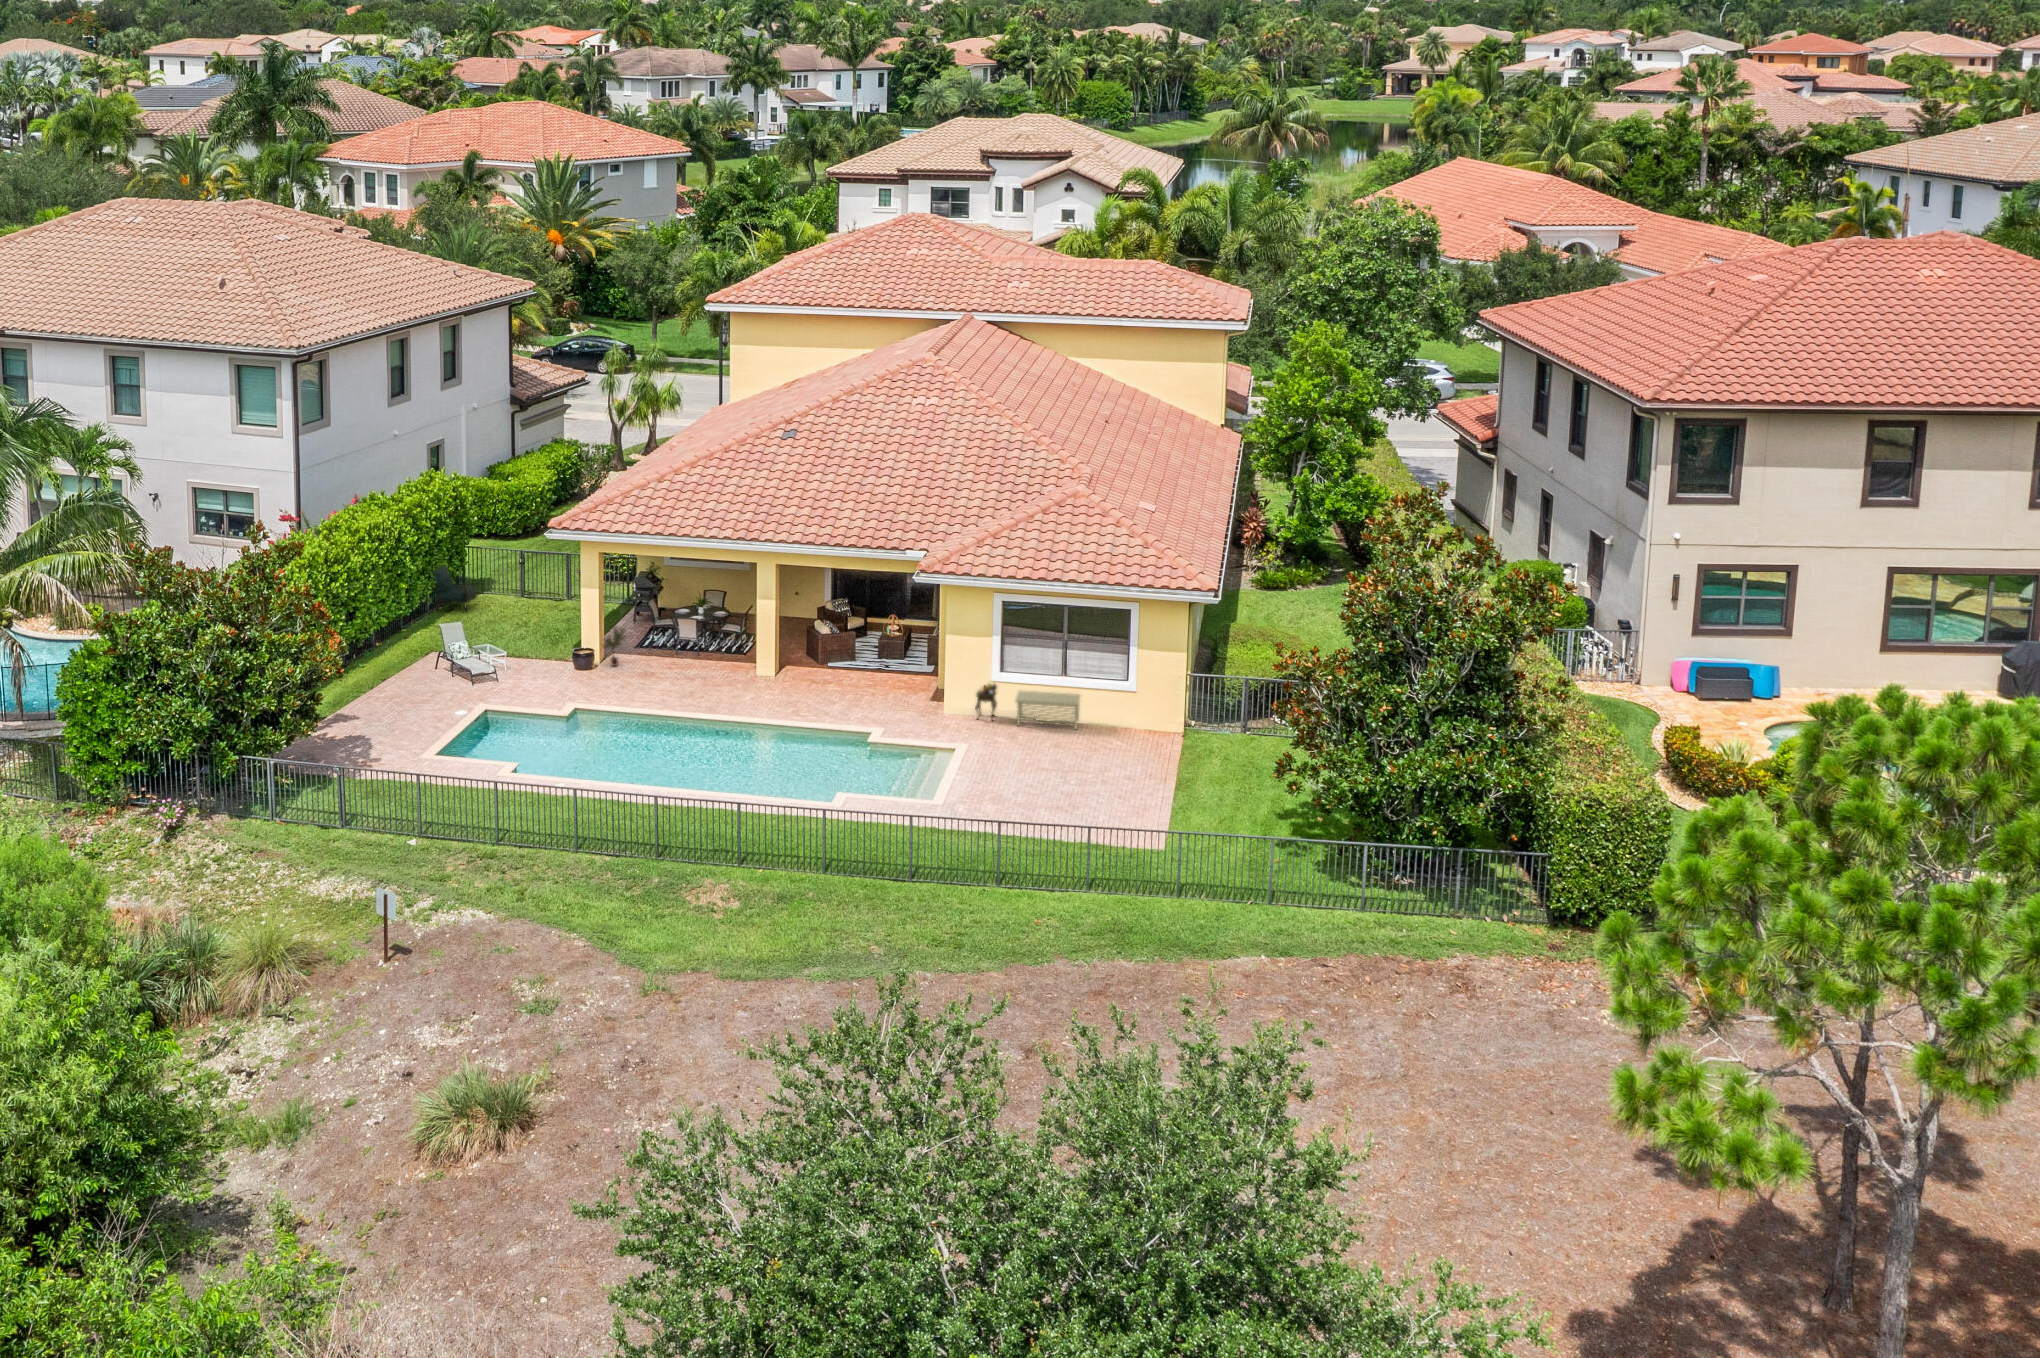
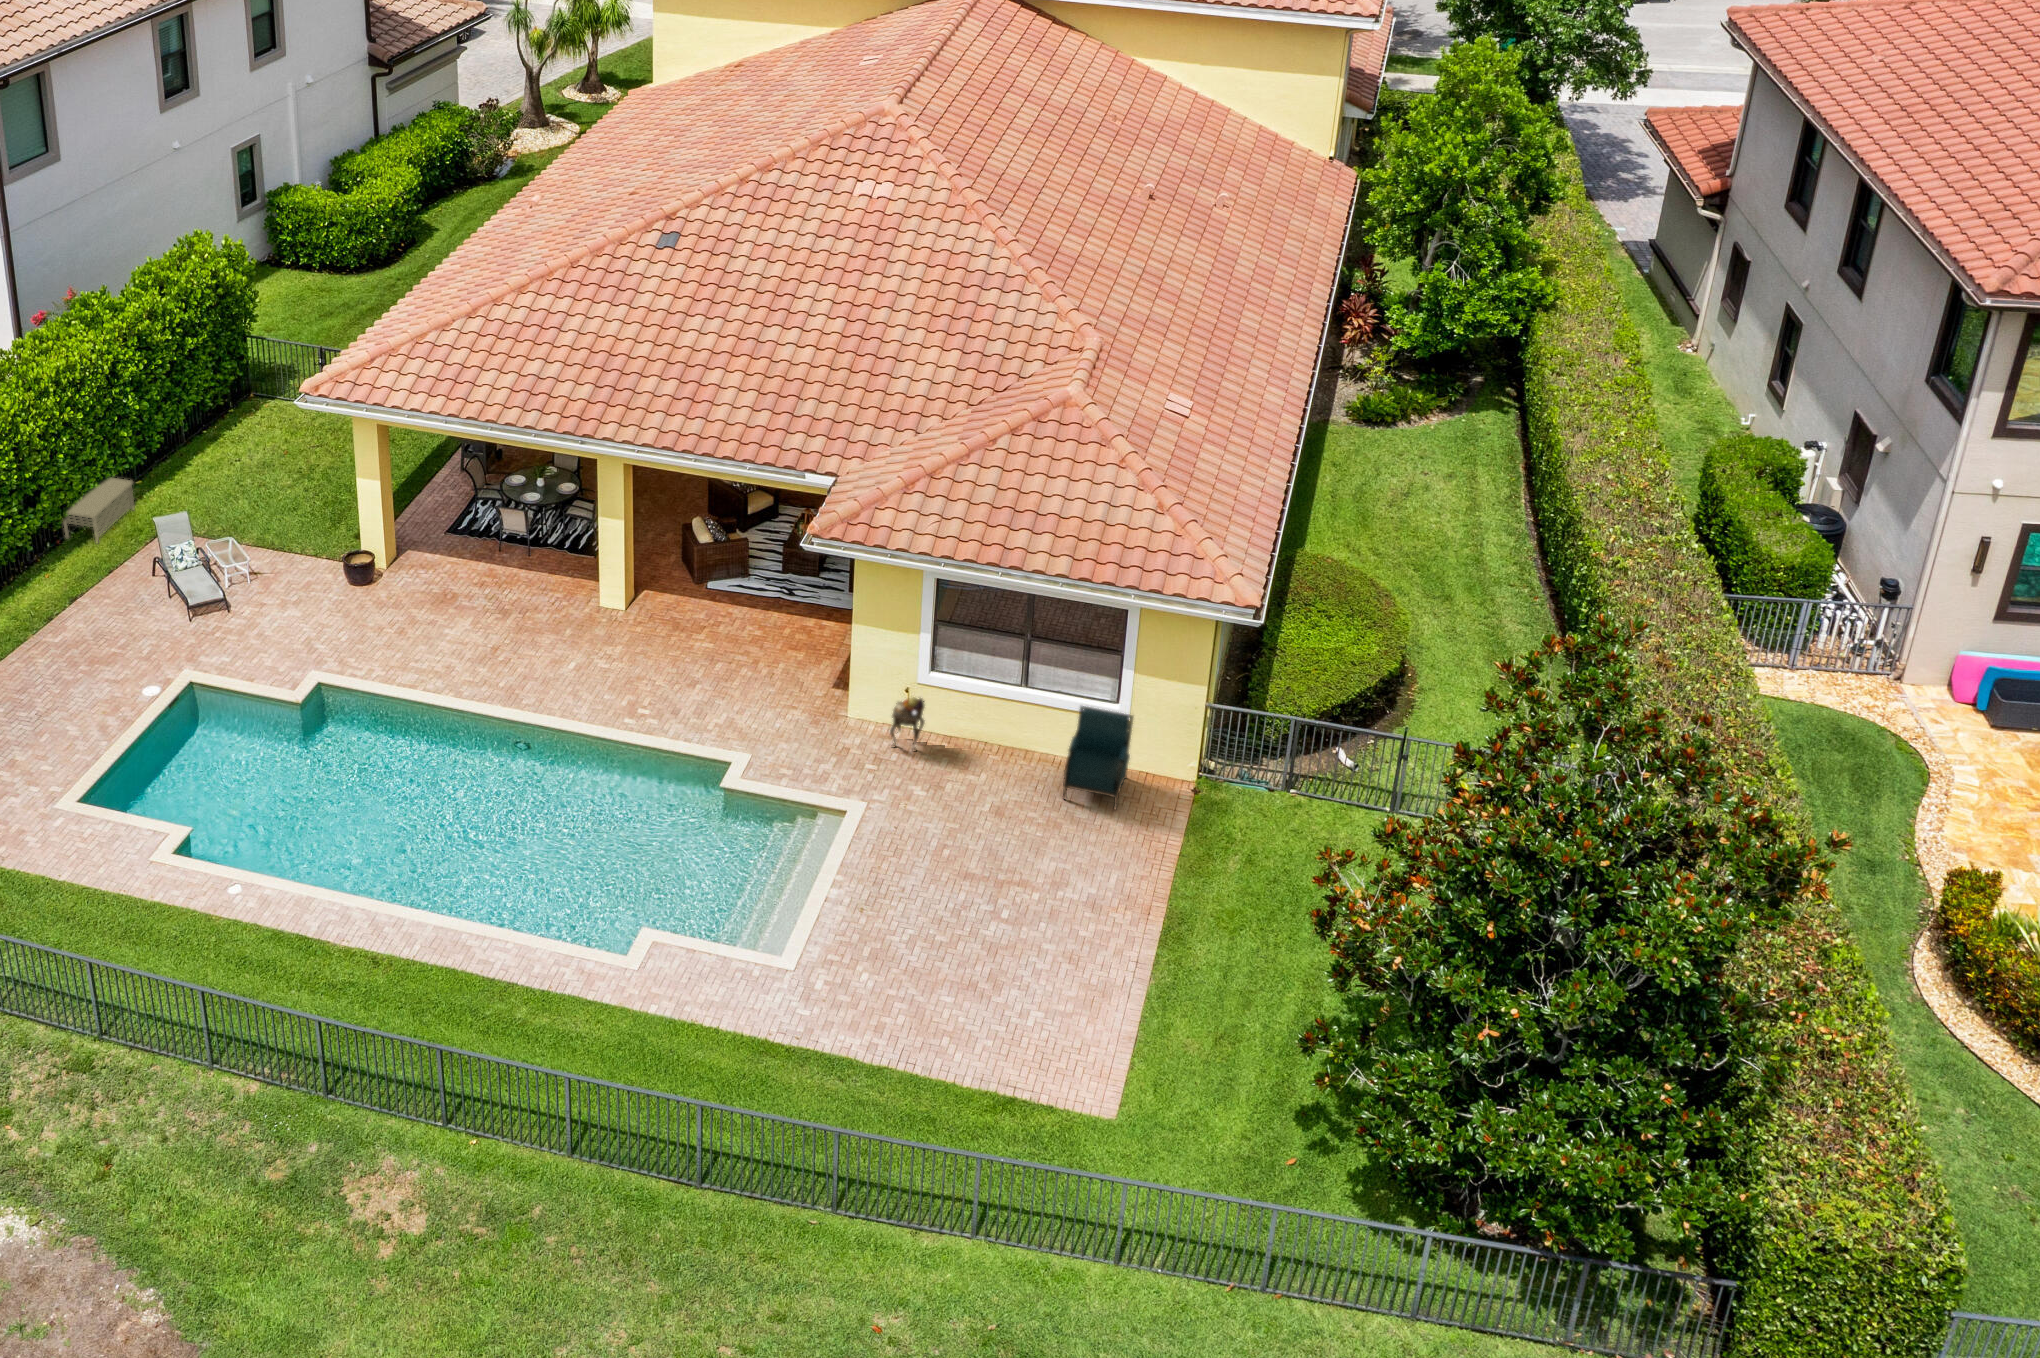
chair: present [431,566,477,608] -> present [1063,706,1133,809]
potted tree: present [601,627,625,666] -> none [382,528,421,586]
storage bench: present [1016,691,1081,727] -> present [64,478,135,543]

